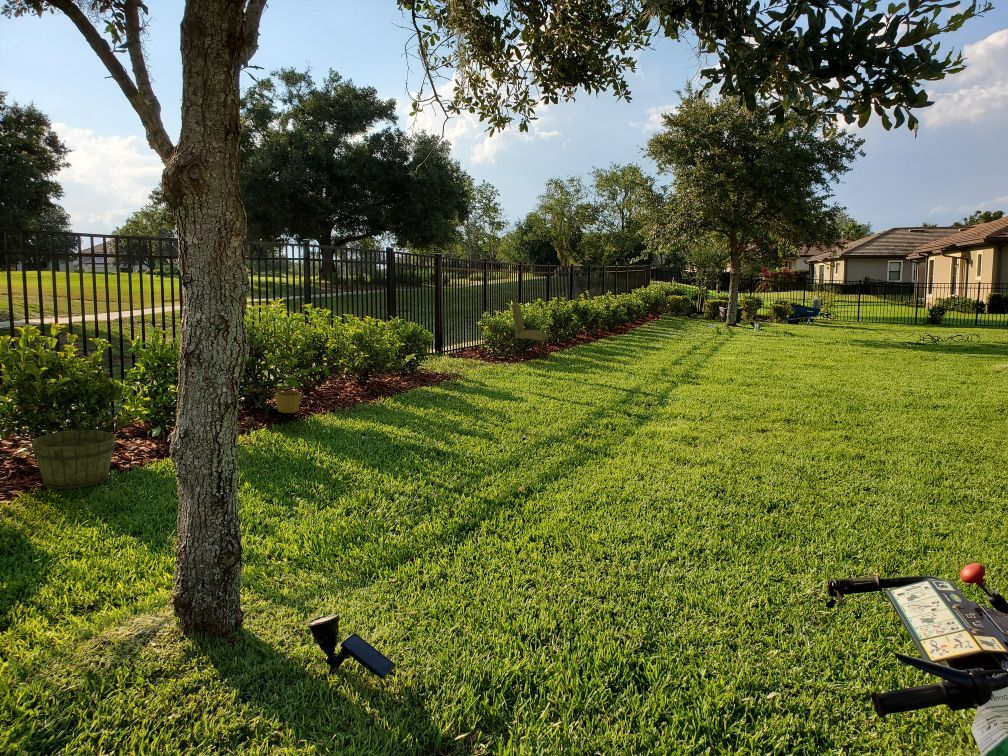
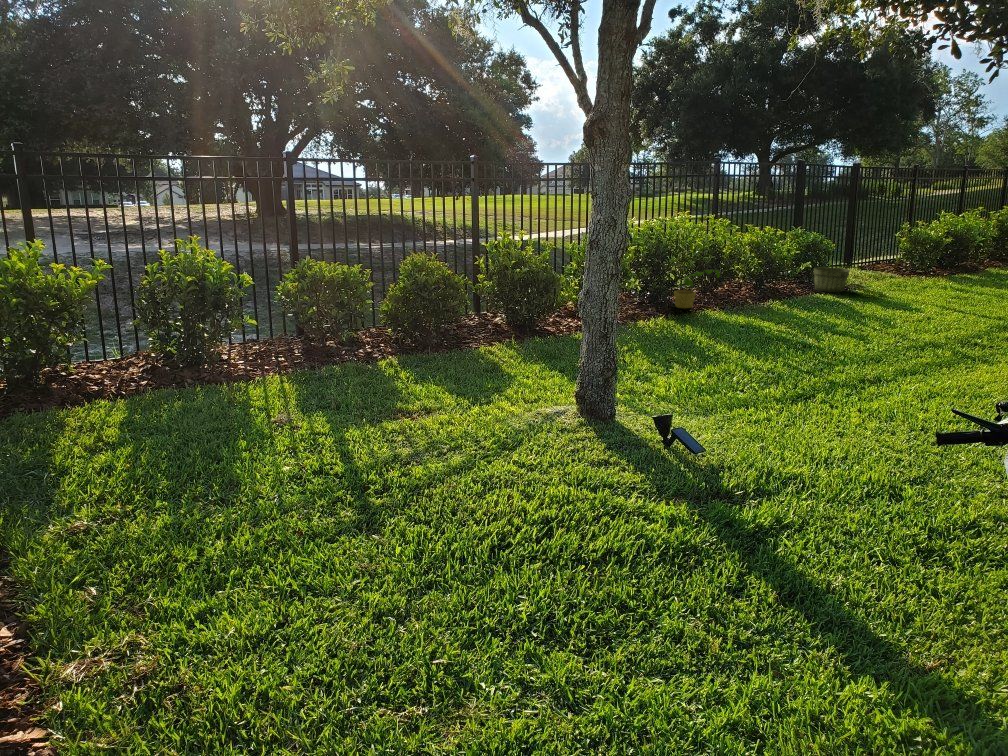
chair: present [512,303,548,361] -> none [936,212,987,277]
wooden bucket: present [32,421,115,489] -> present [814,263,850,292]

